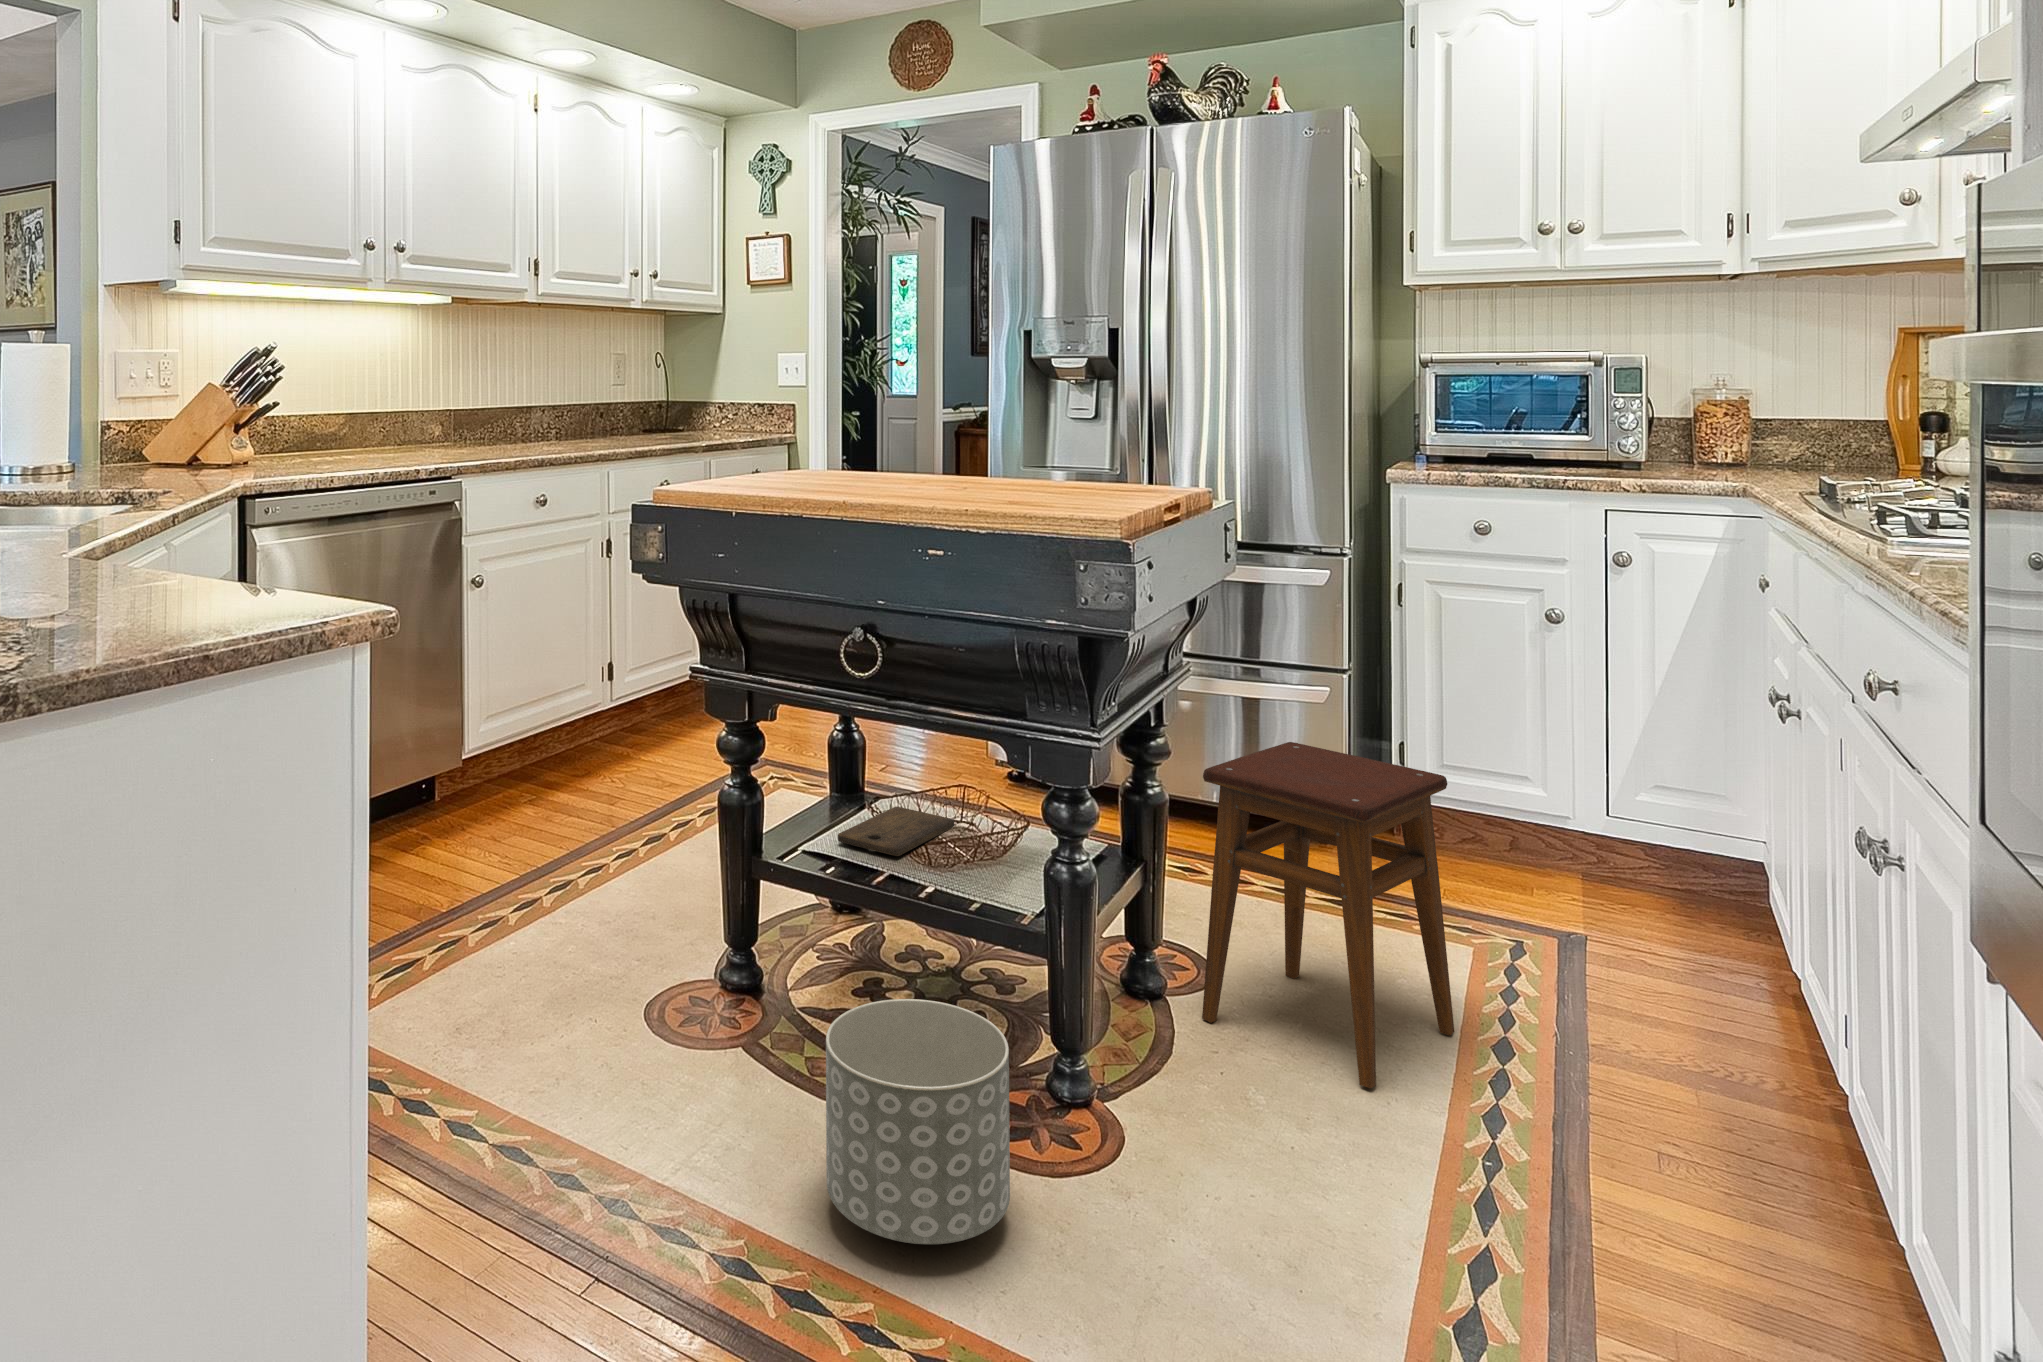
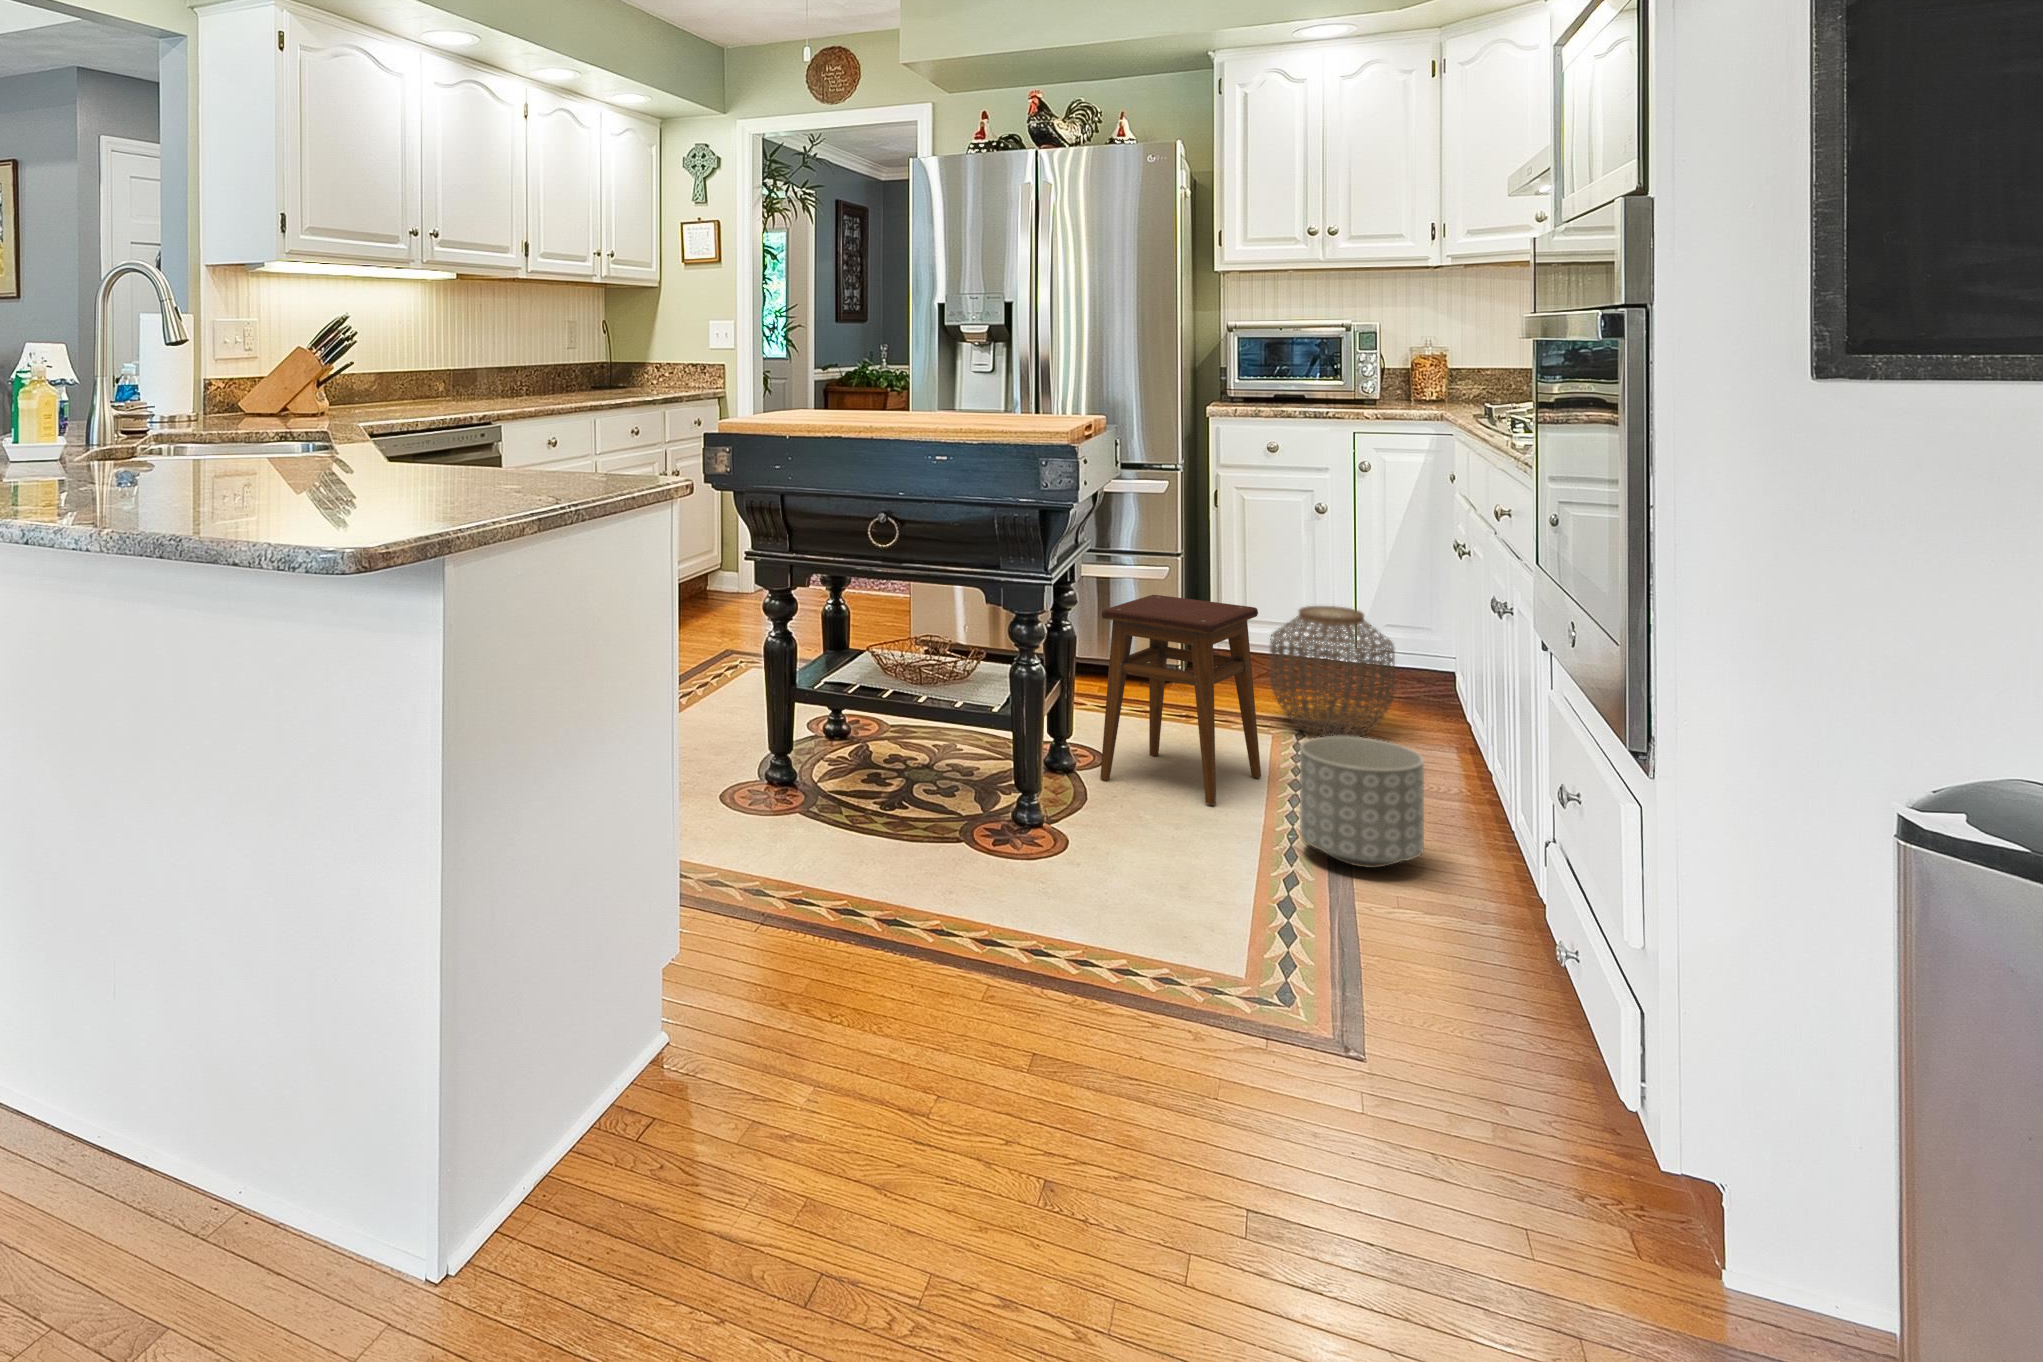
woven basket: none [1475,758,1672,962] -> present [1270,606,1395,737]
cutting board: present [838,807,954,856] -> none [851,653,927,679]
planter: present [826,999,1010,1244] -> present [1300,736,1424,868]

